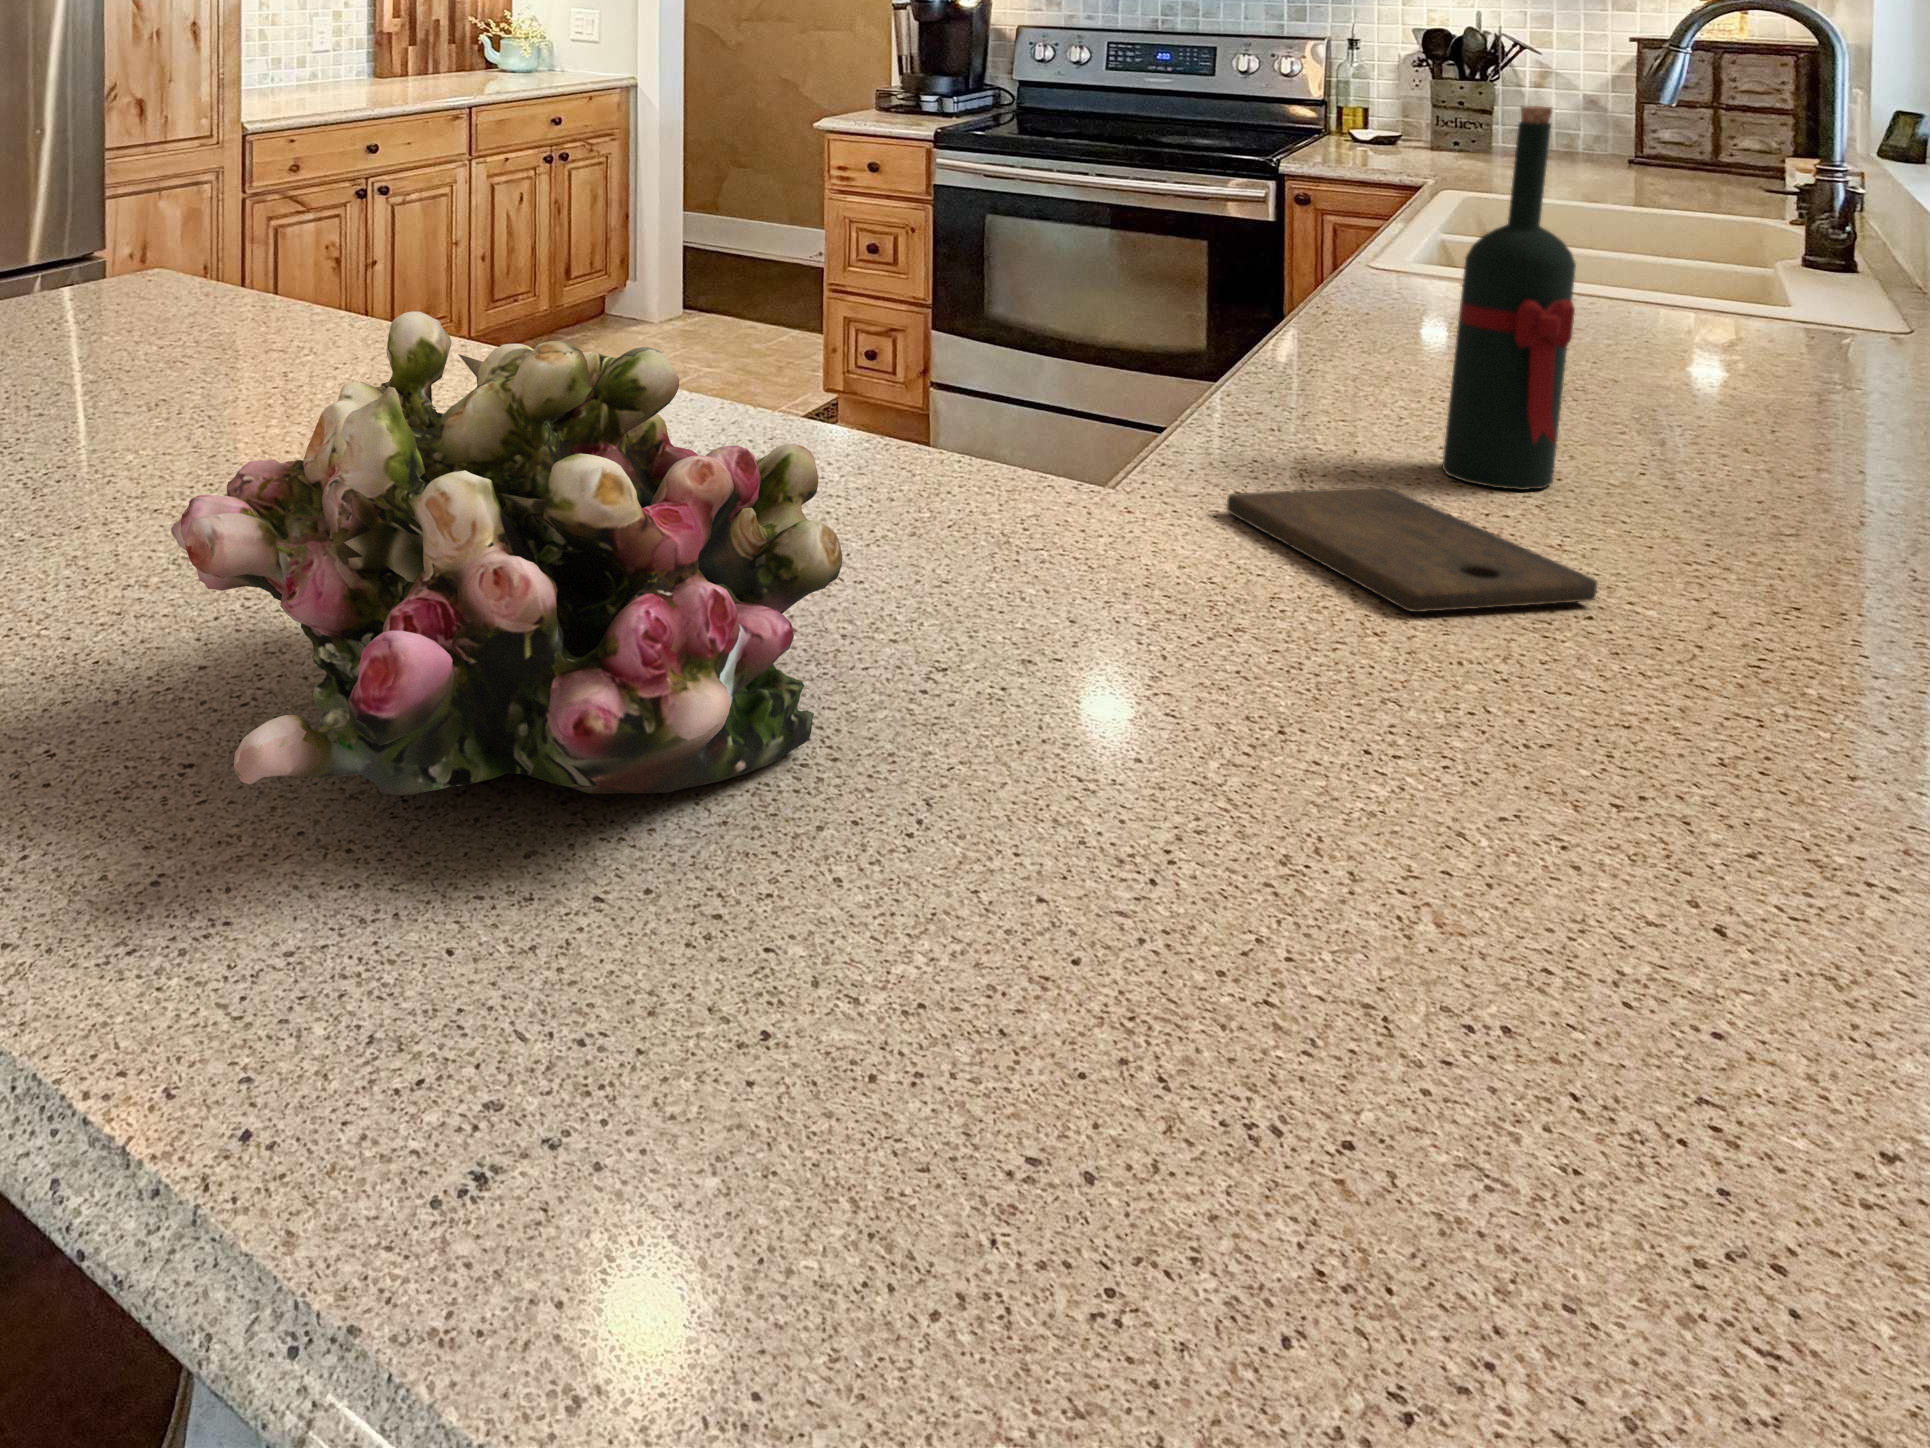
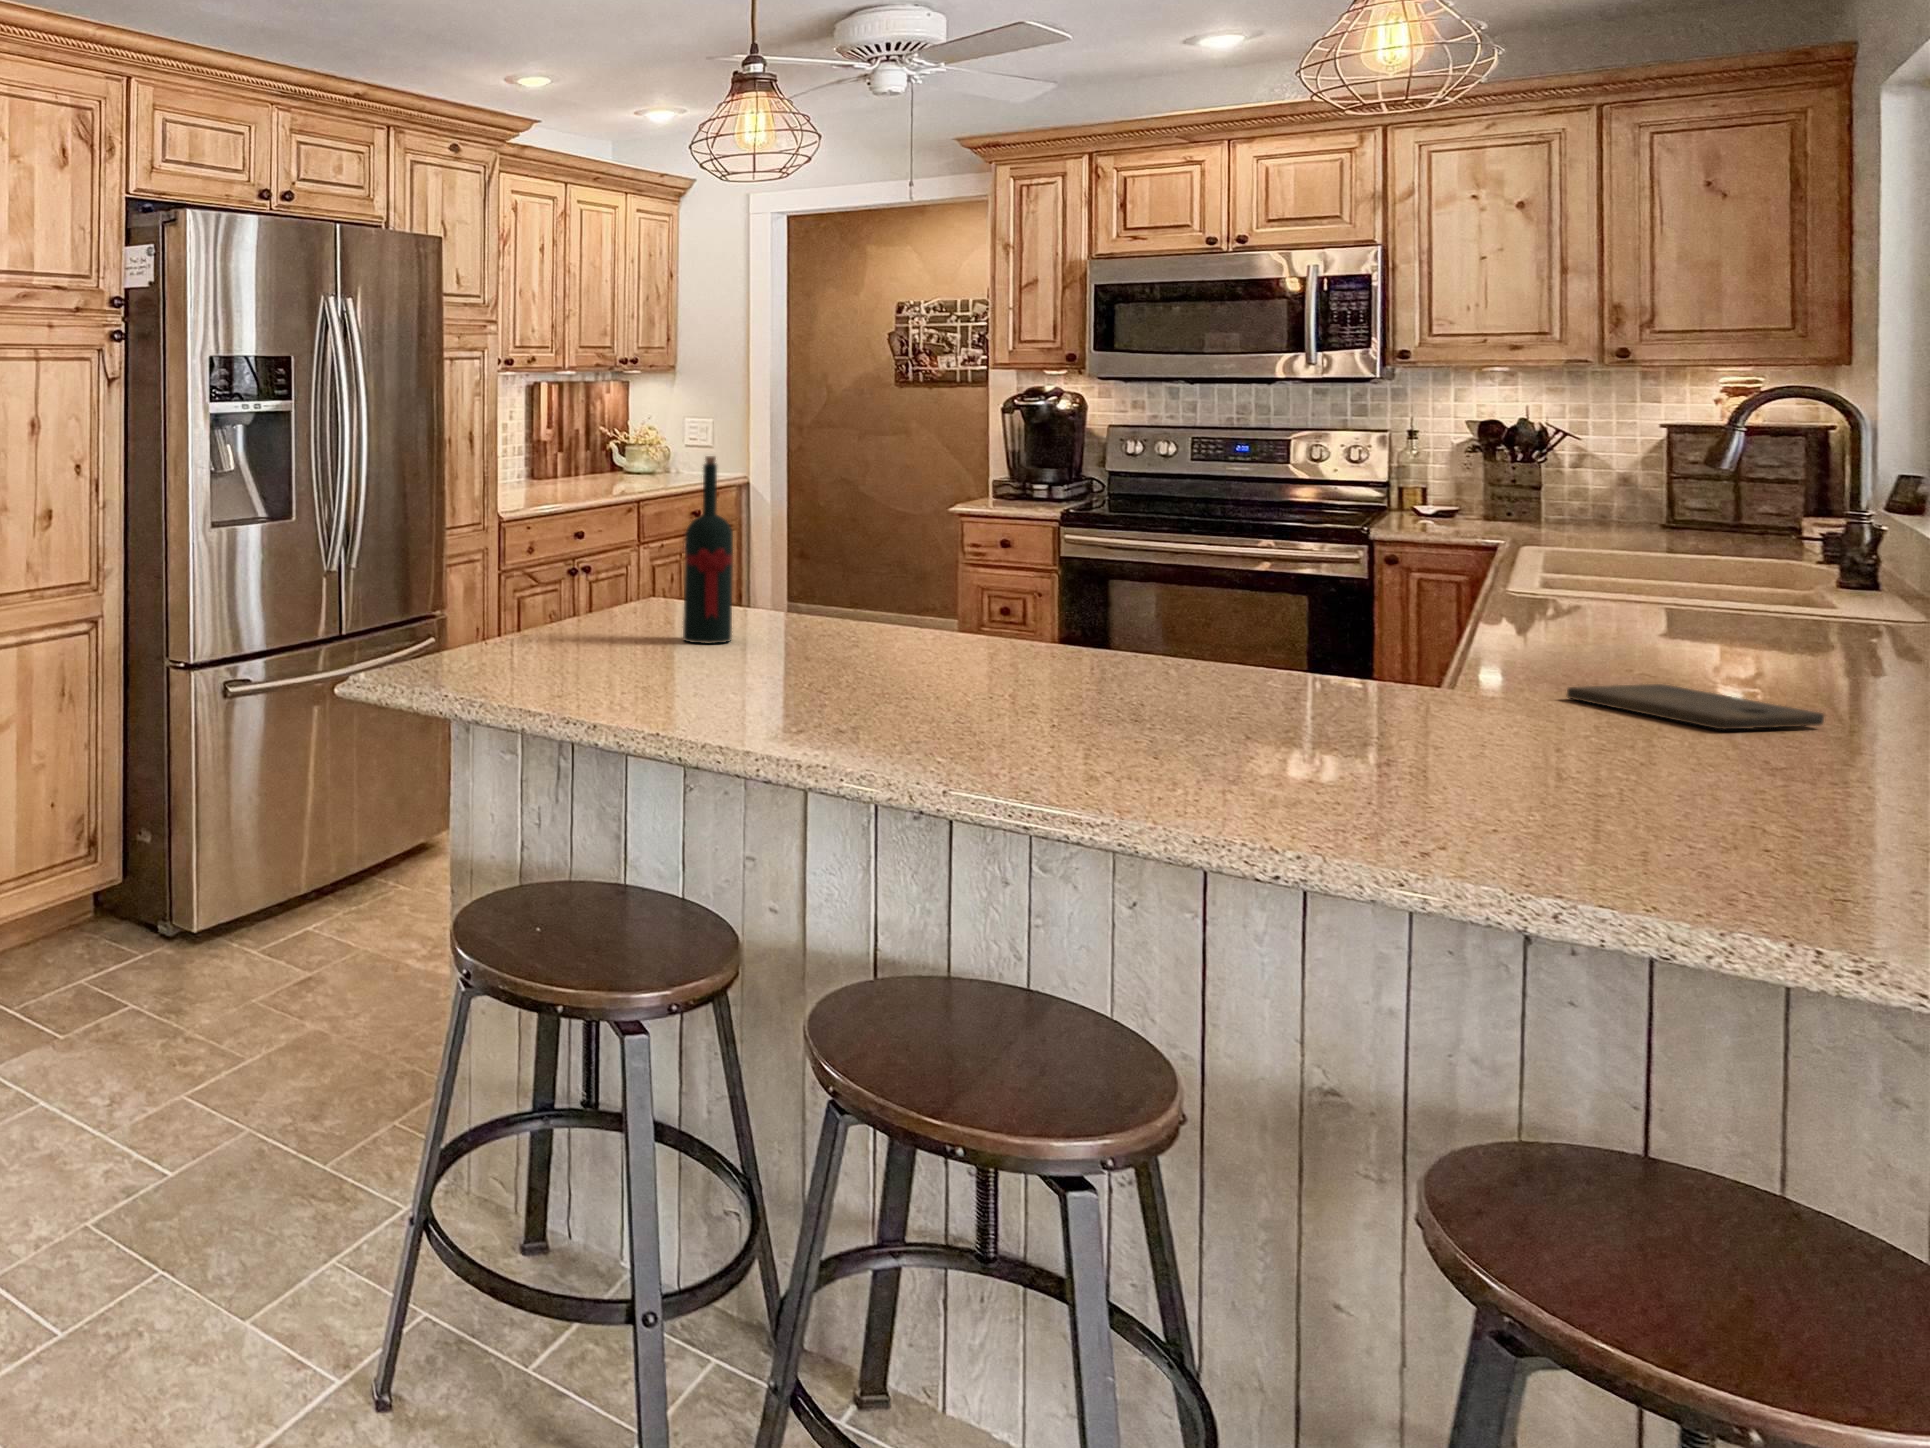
wine bottle: present [1442,106,1576,490] -> present [683,456,733,643]
flower arrangement: present [171,311,842,795] -> none [1123,558,1481,773]

